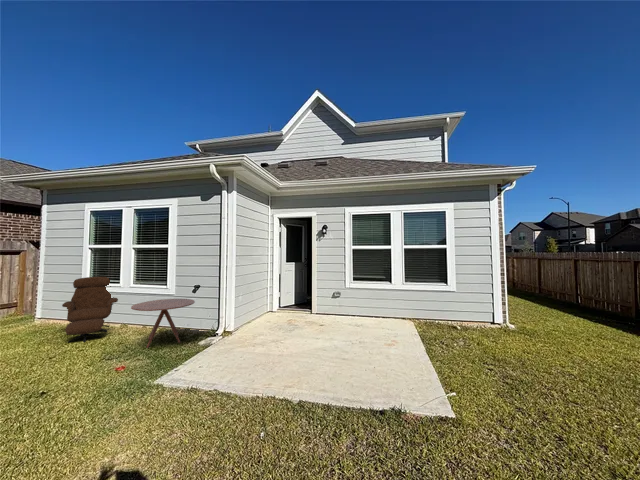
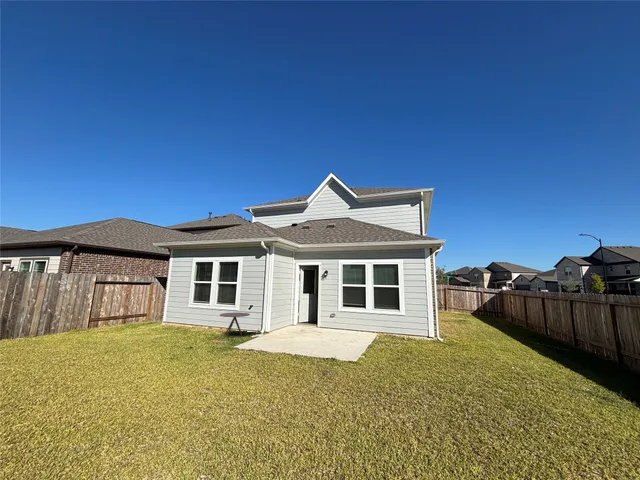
lounge chair: present [62,277,118,342] -> none [182,299,208,333]

